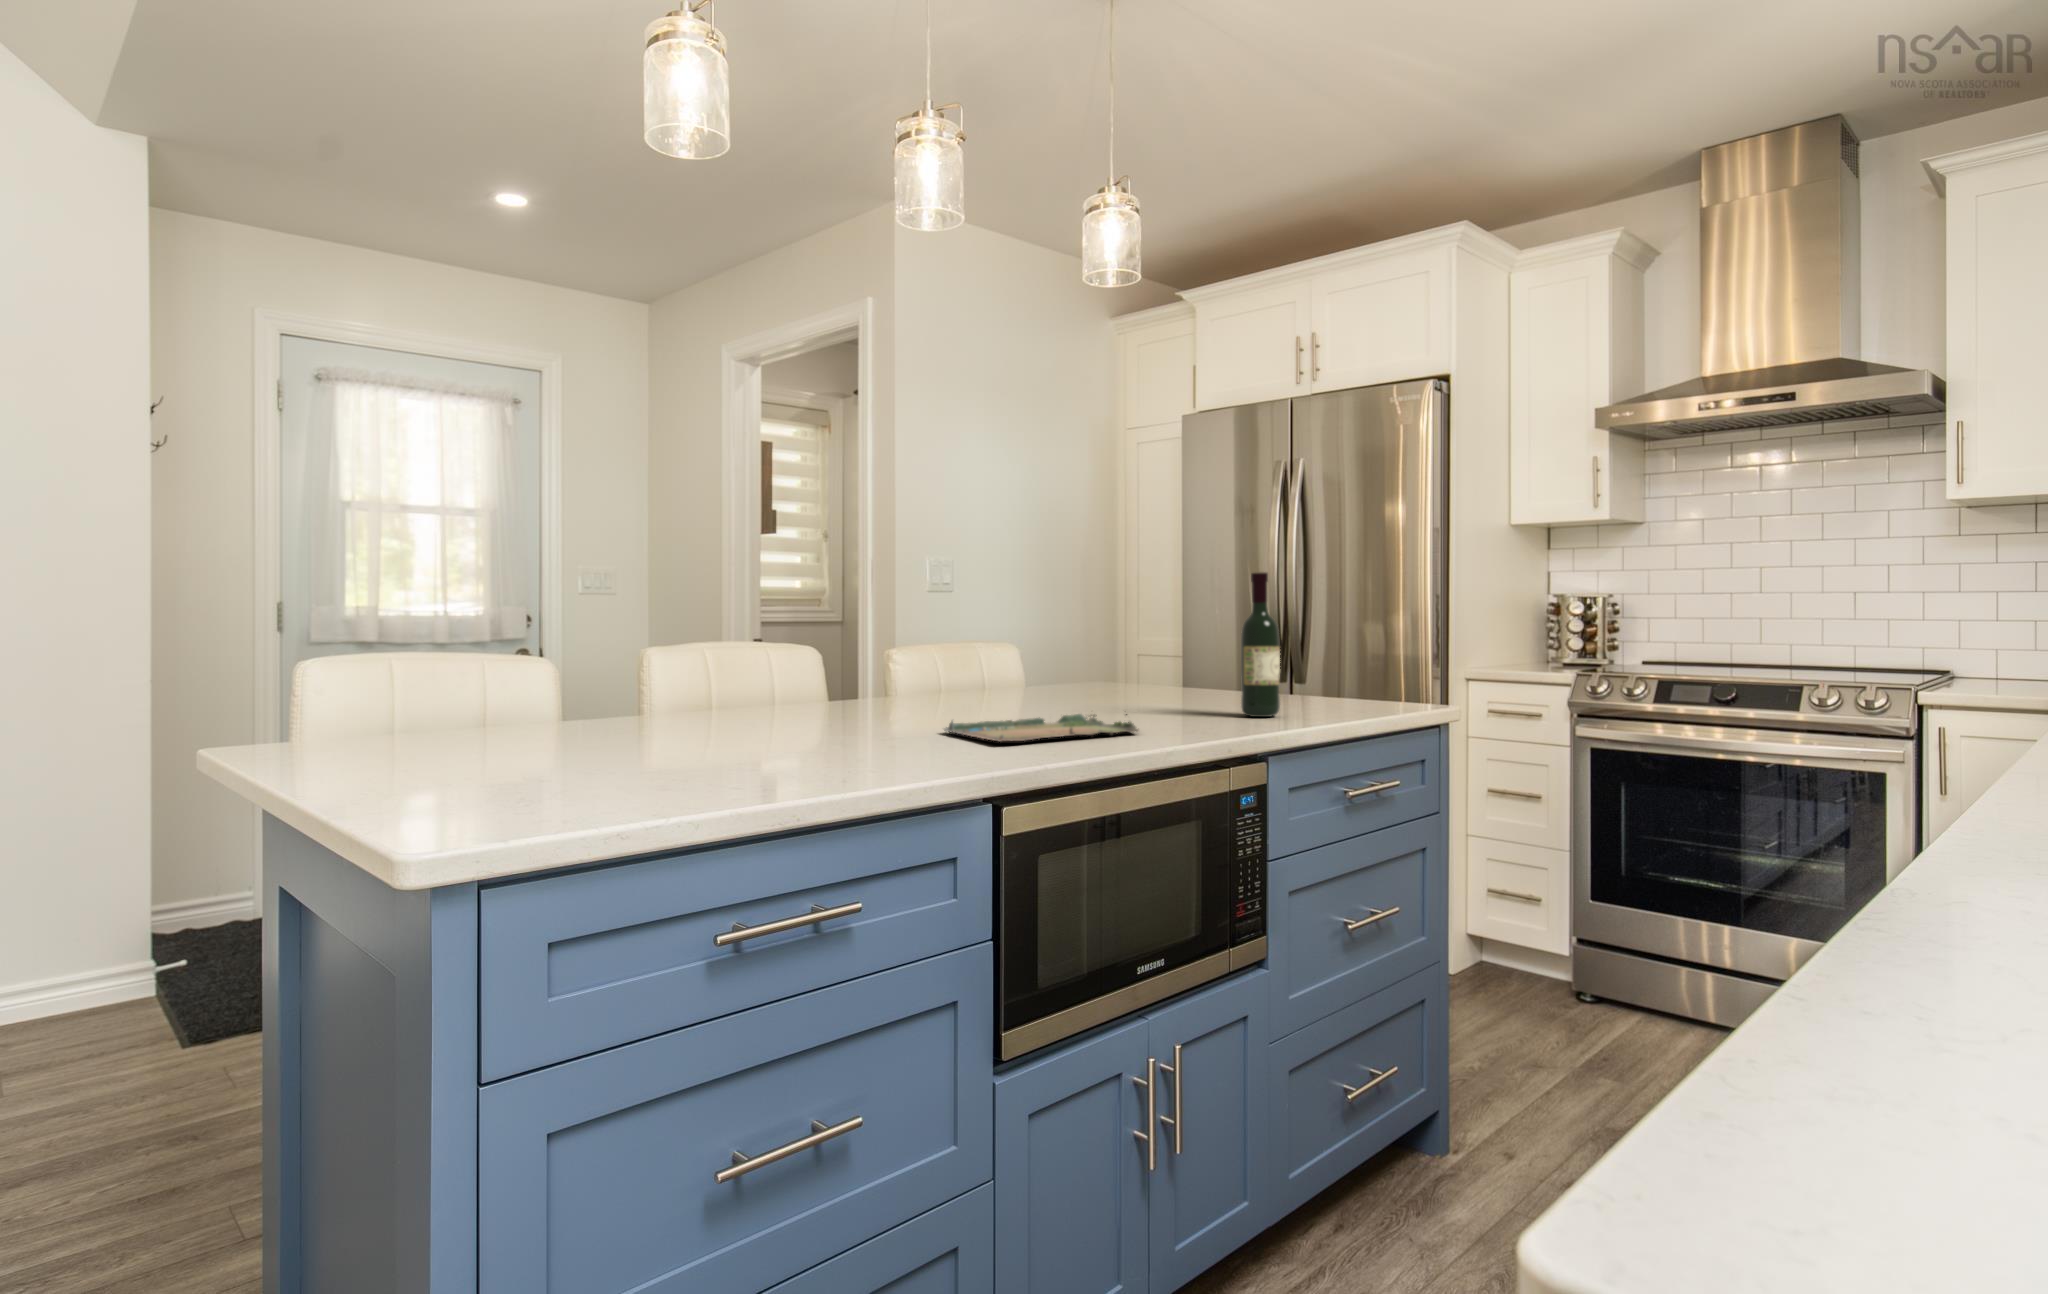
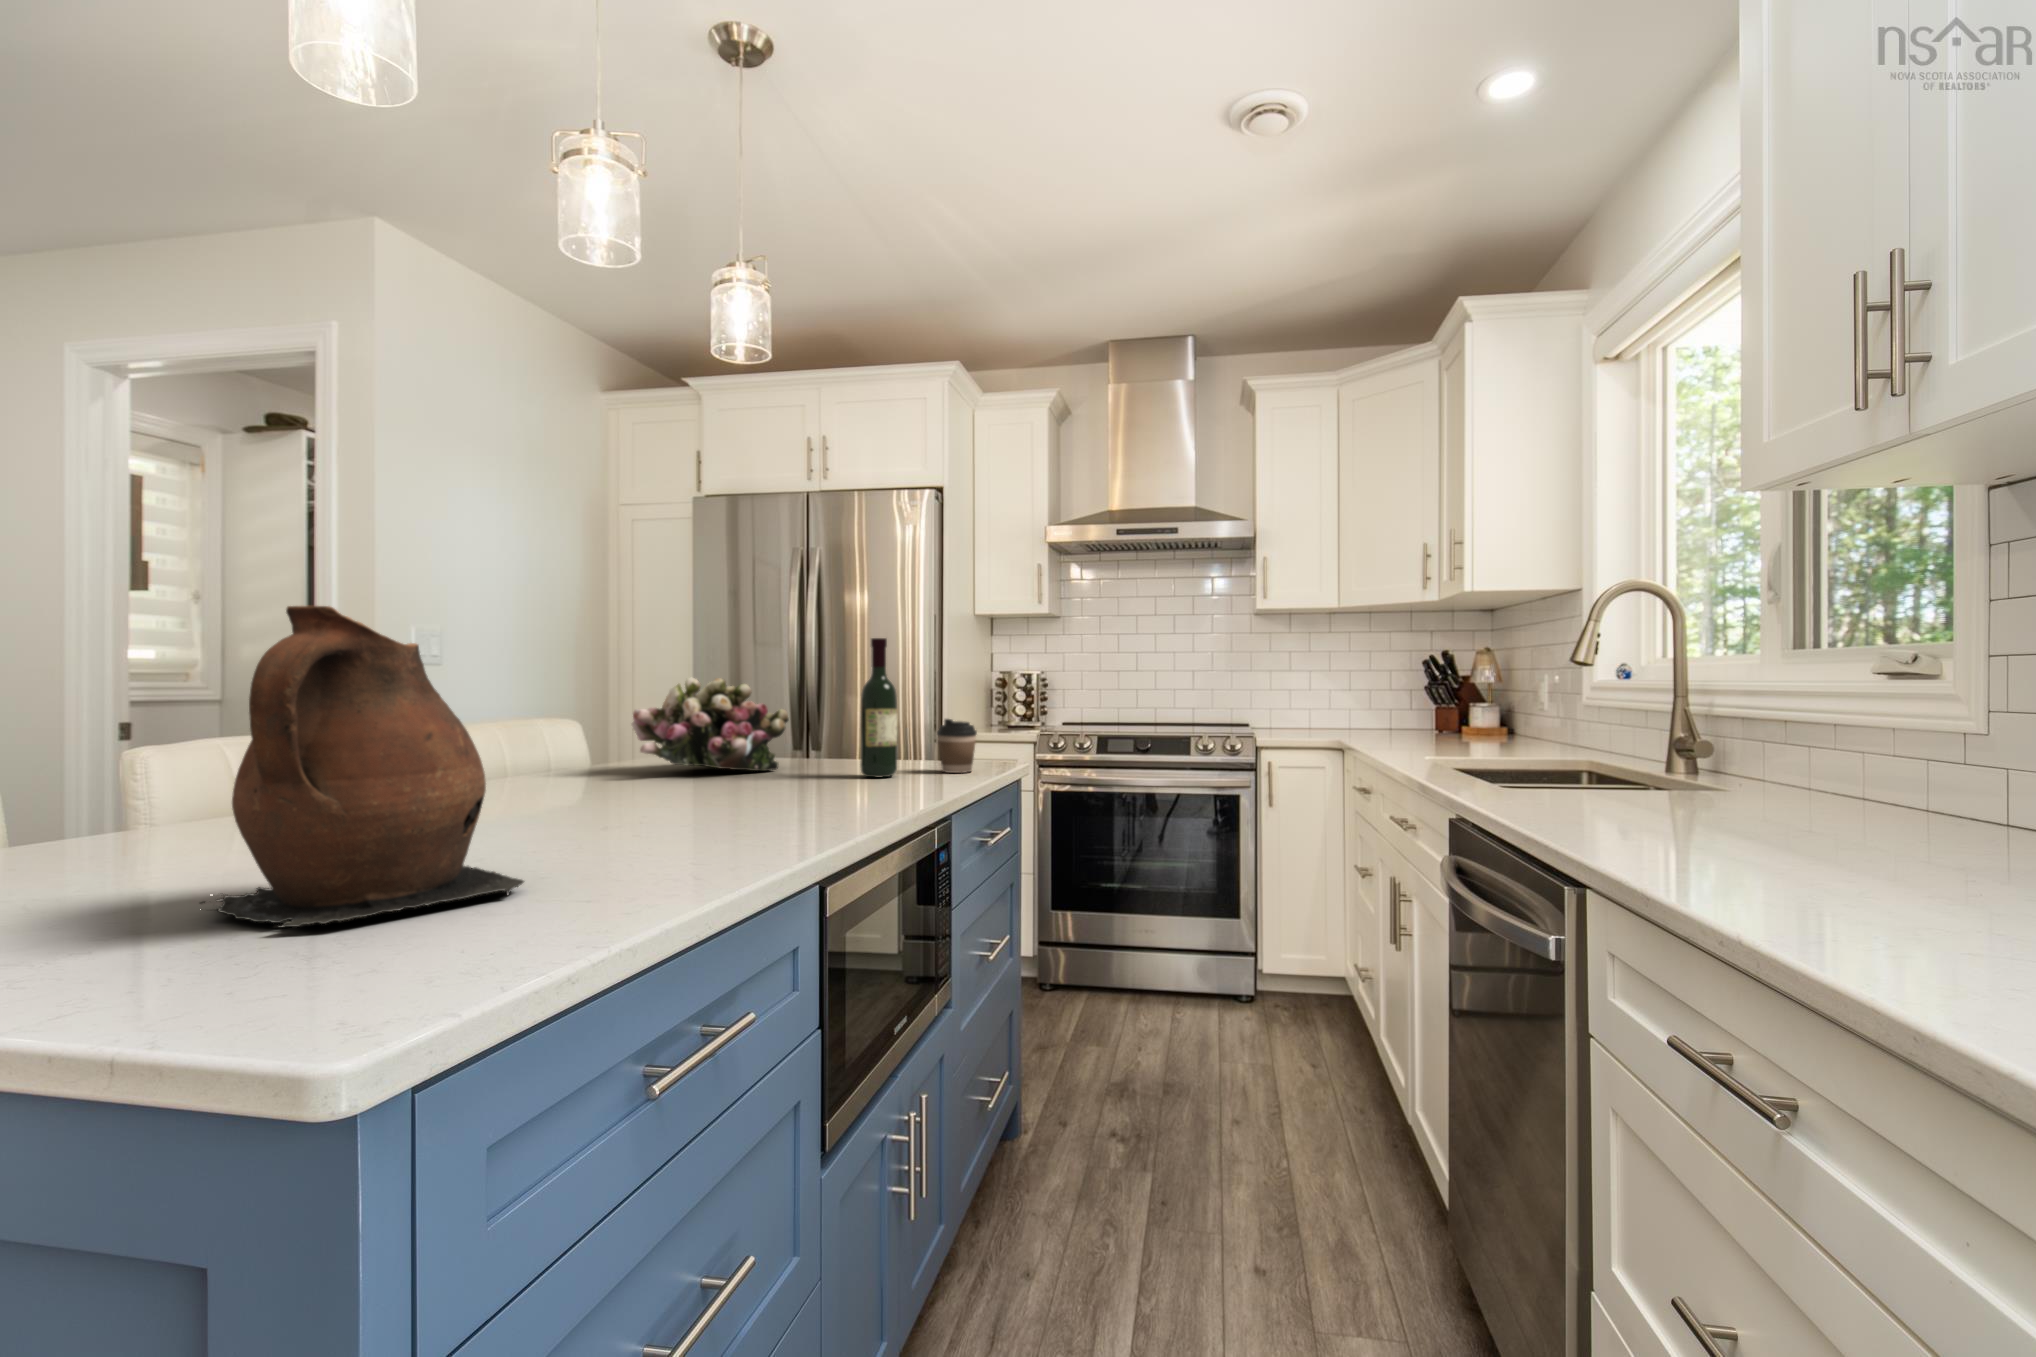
ceramic pitcher: none [677,584,845,782] -> present [200,606,524,928]
flower arrangement: none [1047,613,1196,706] -> present [632,677,789,771]
coffee cup: none [1330,657,1375,717] -> present [937,719,977,773]
tray: present [944,714,1139,742] -> none [562,777,803,821]

